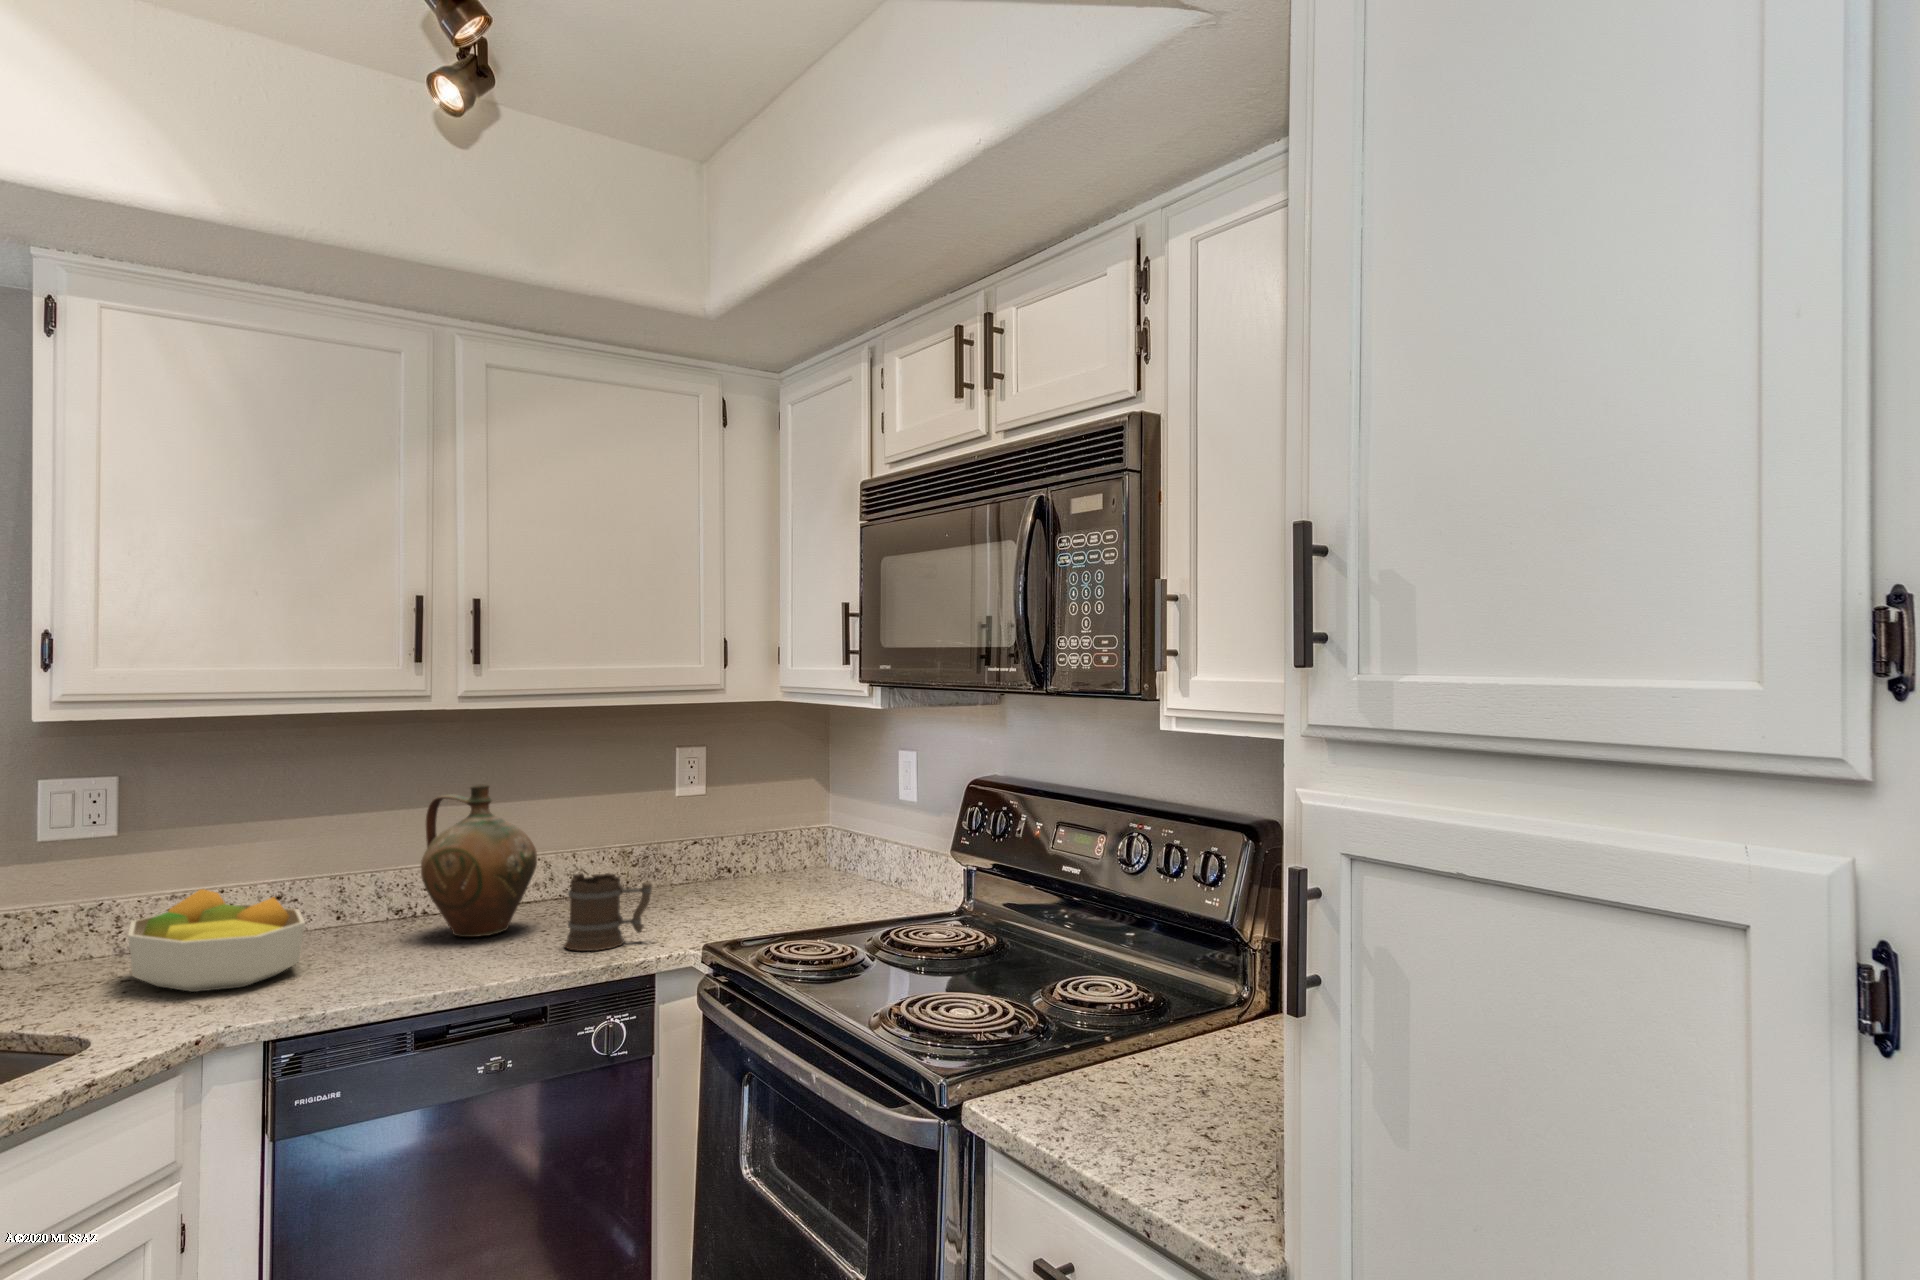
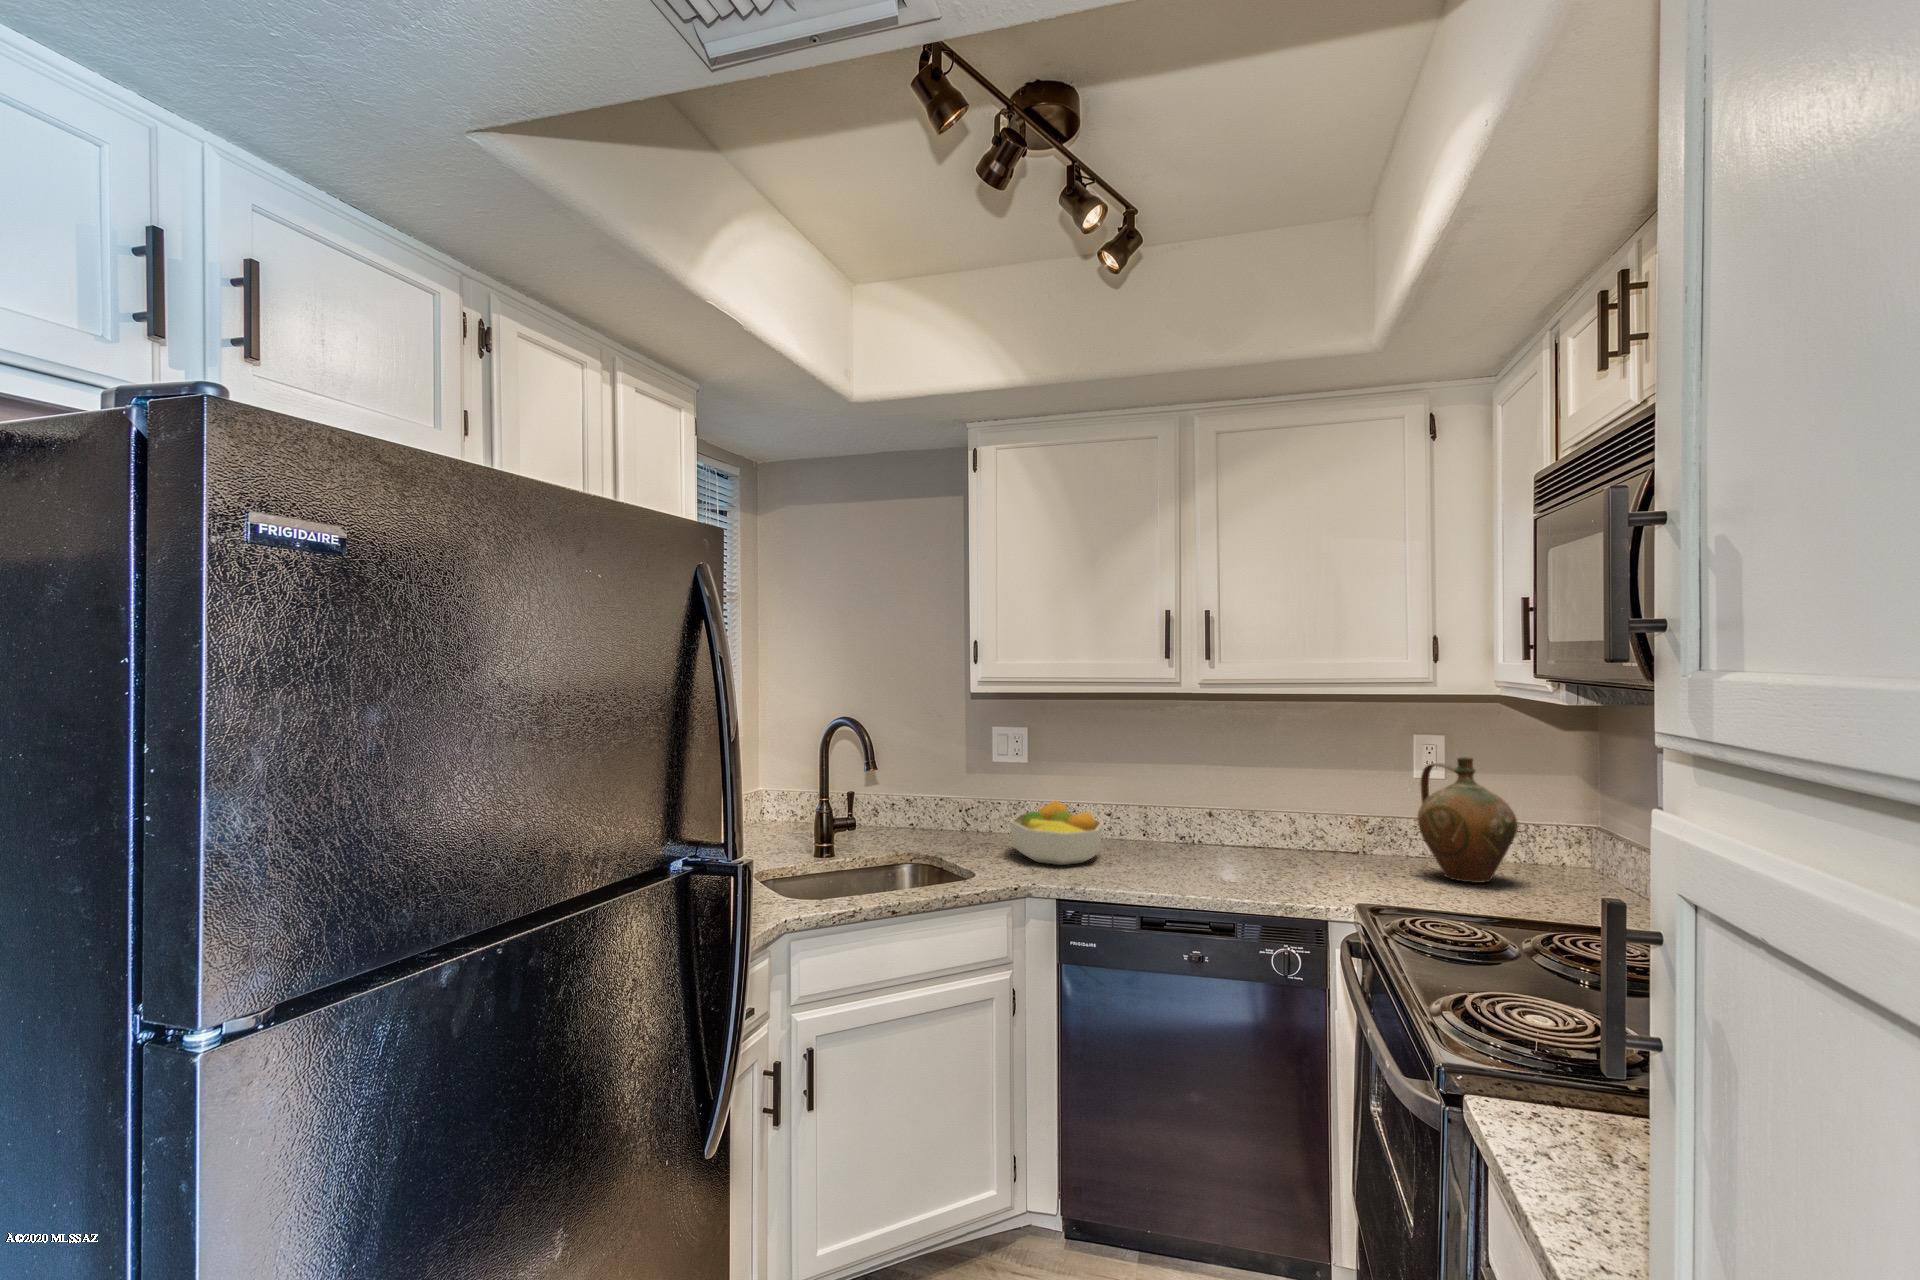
ceramic jug: present [421,784,537,937] -> present [1418,757,1518,883]
mug: present [564,873,652,951] -> none [1265,828,1337,893]

